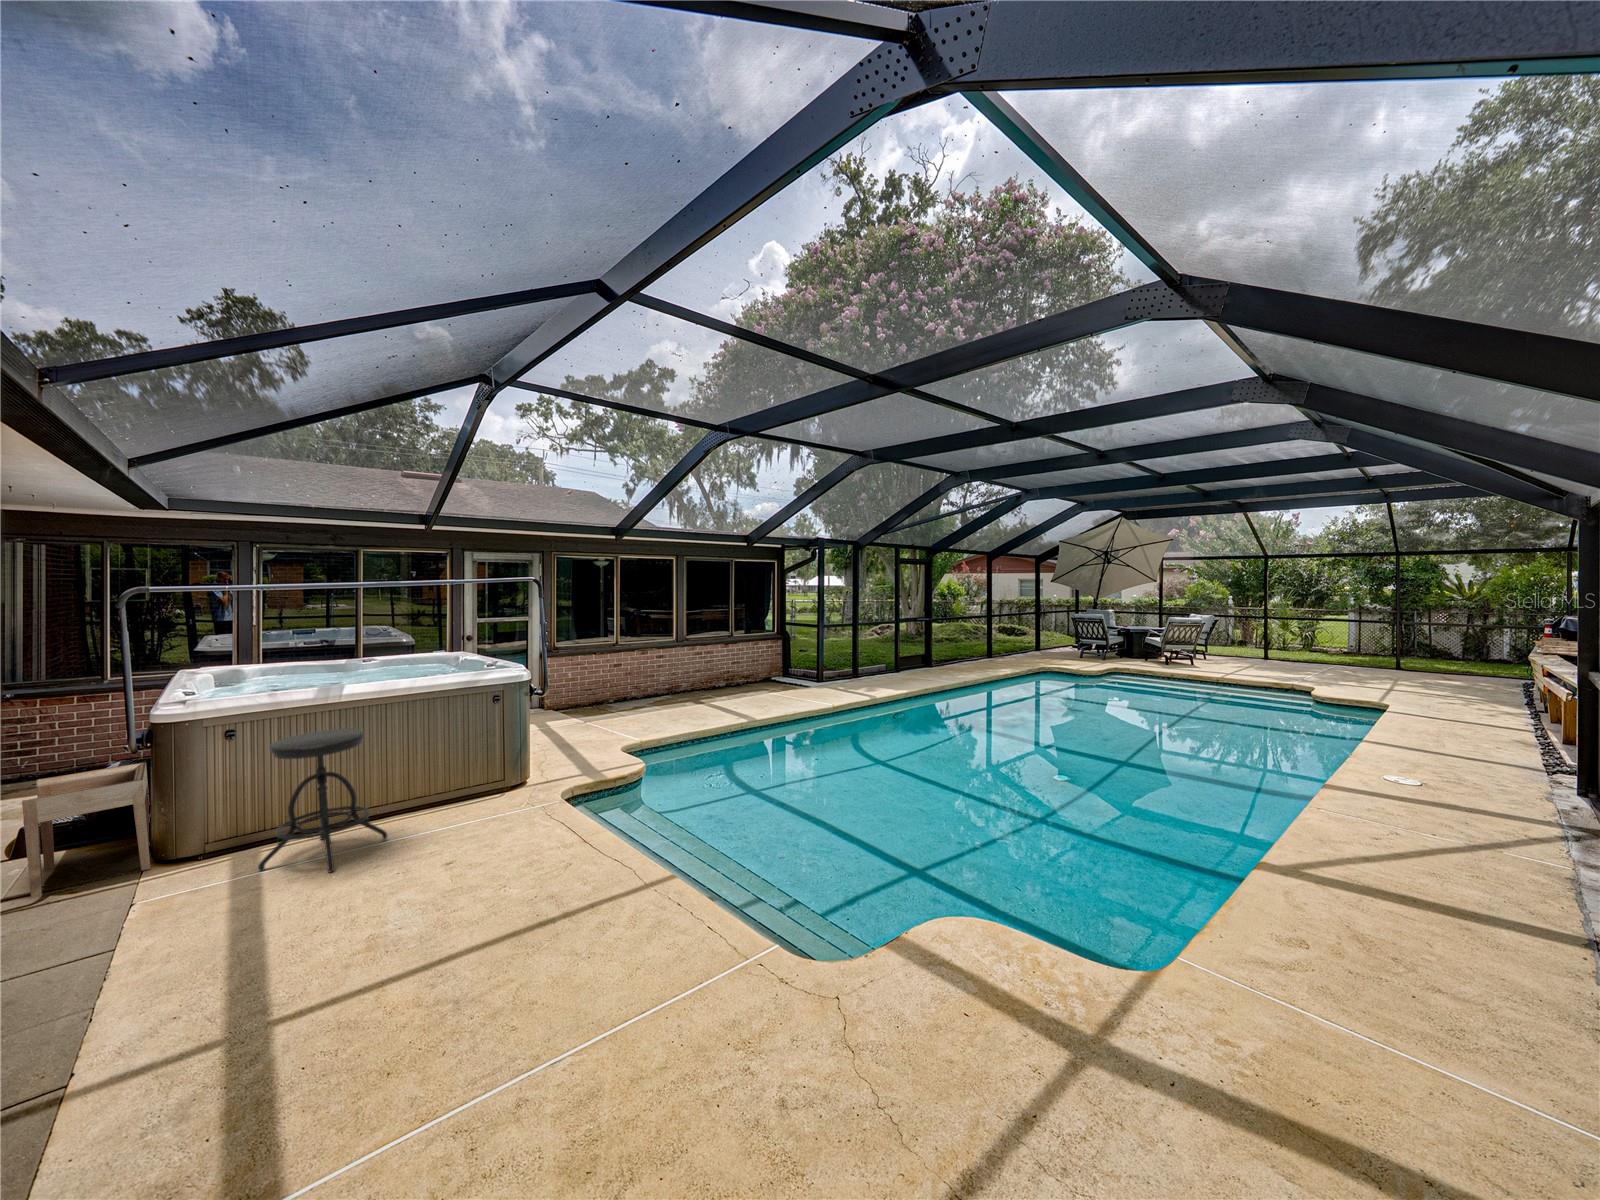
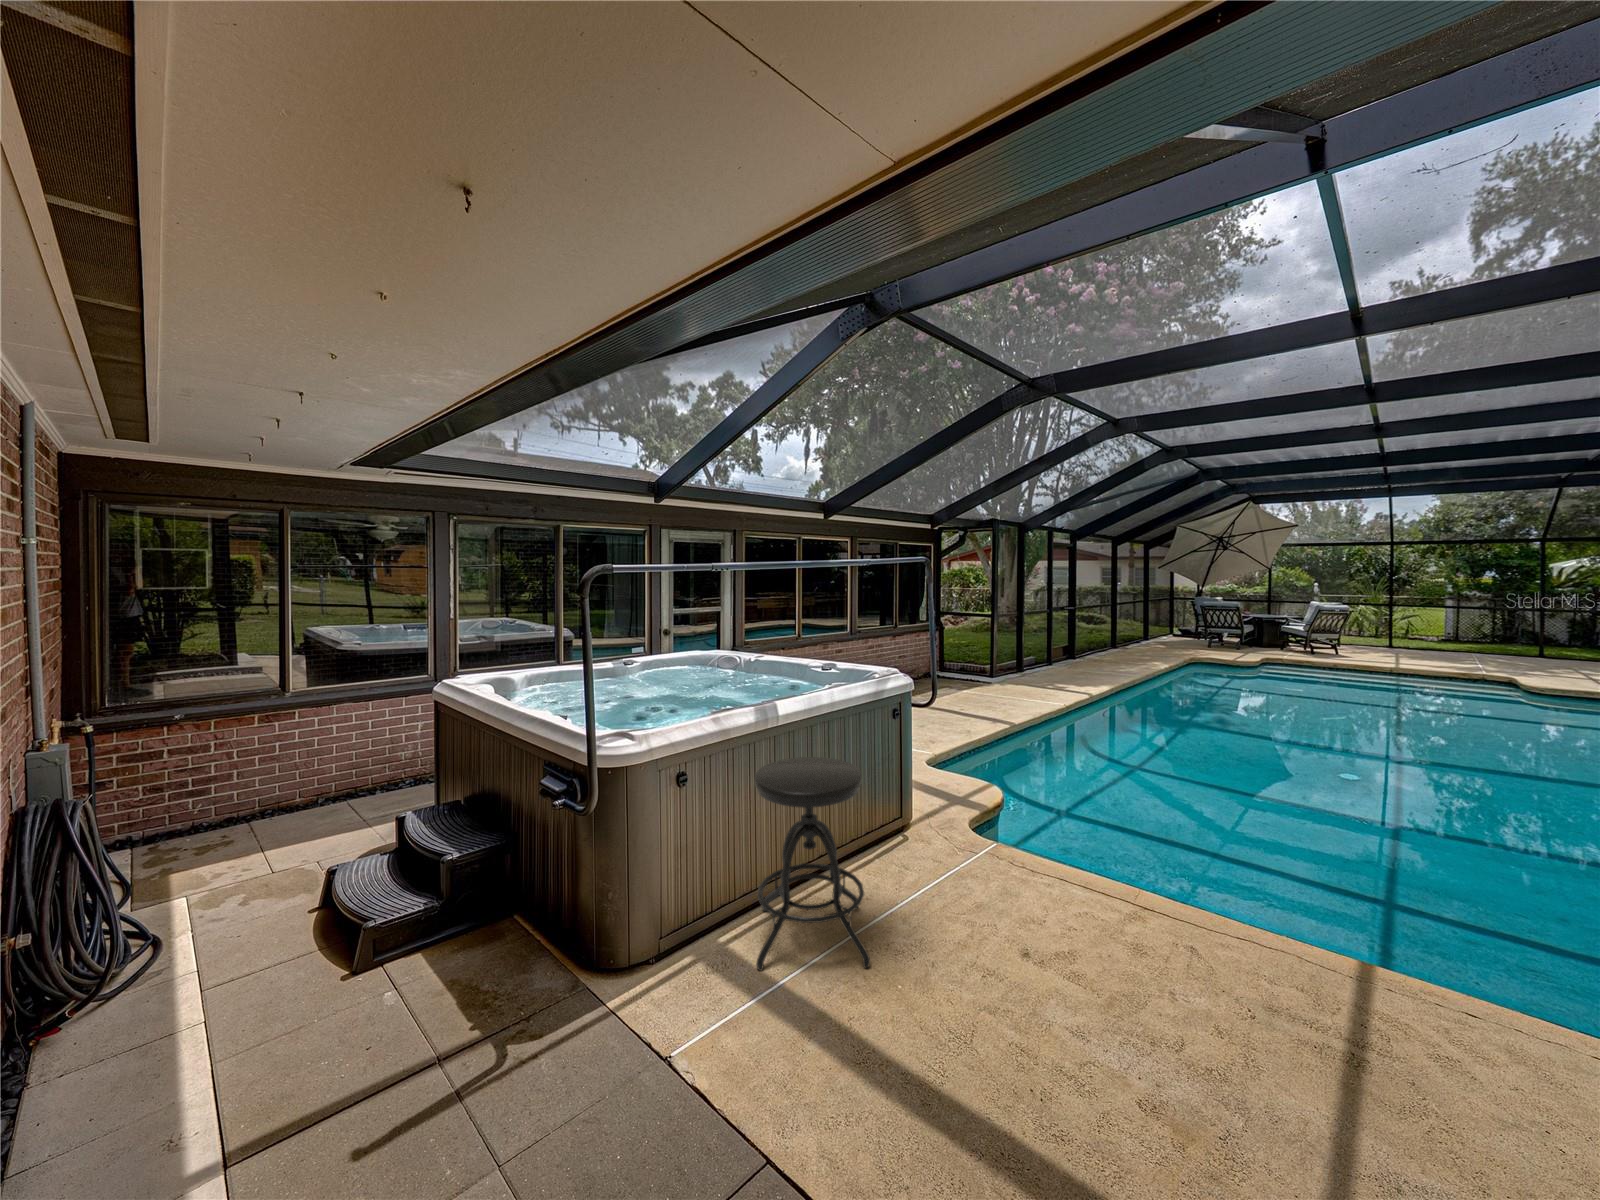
side table: present [22,762,150,898] -> none [412,812,590,1040]

